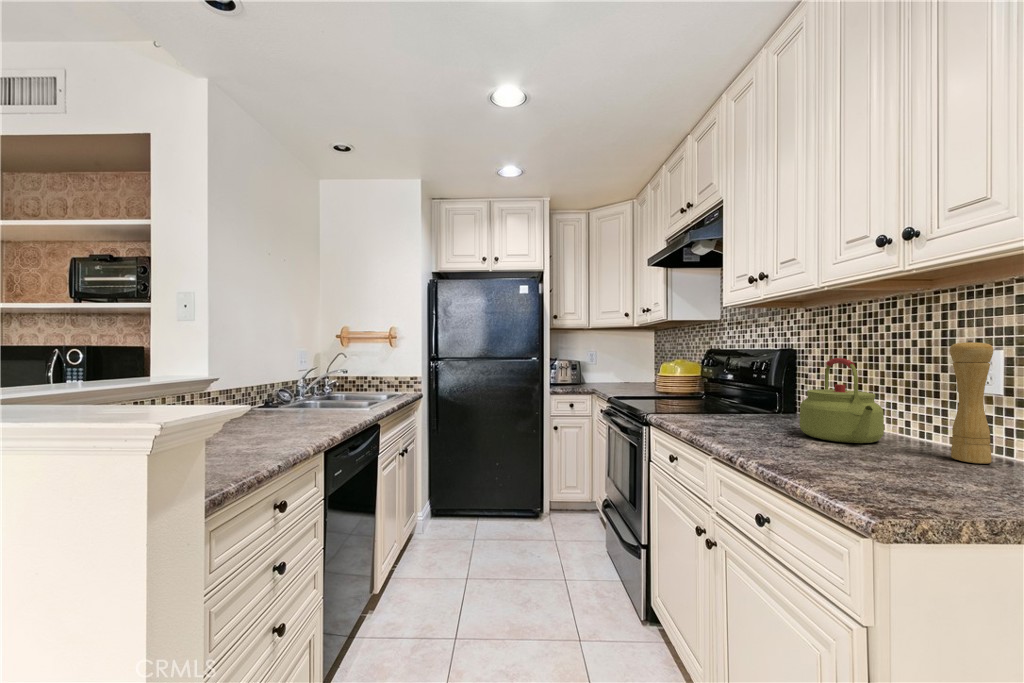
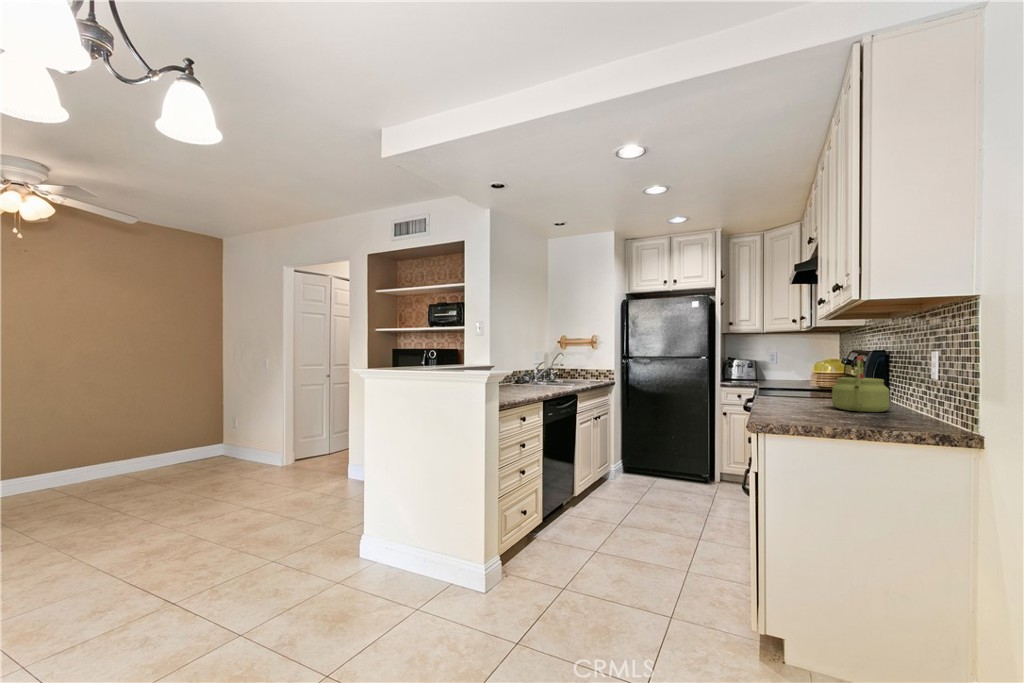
pepper mill: present [950,340,993,464] -> none [896,344,921,421]

